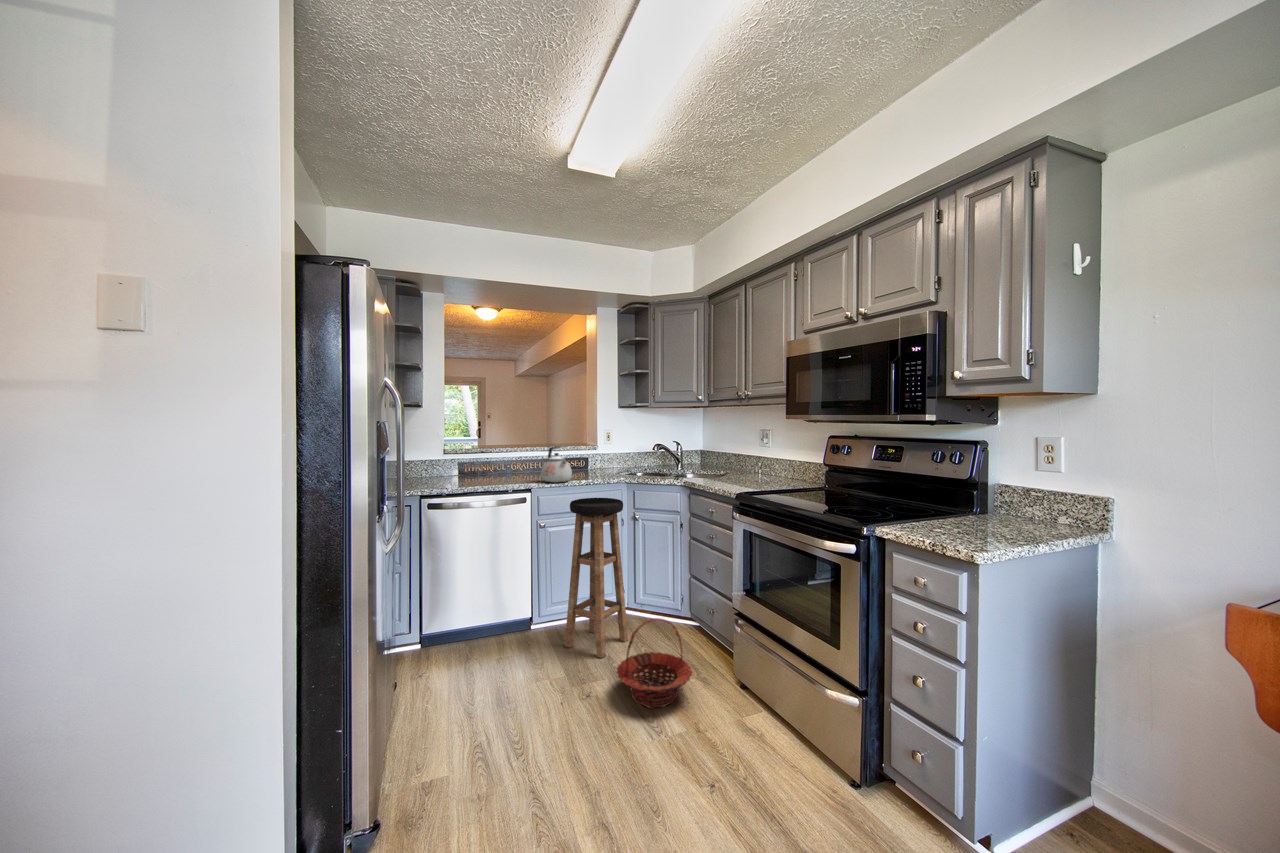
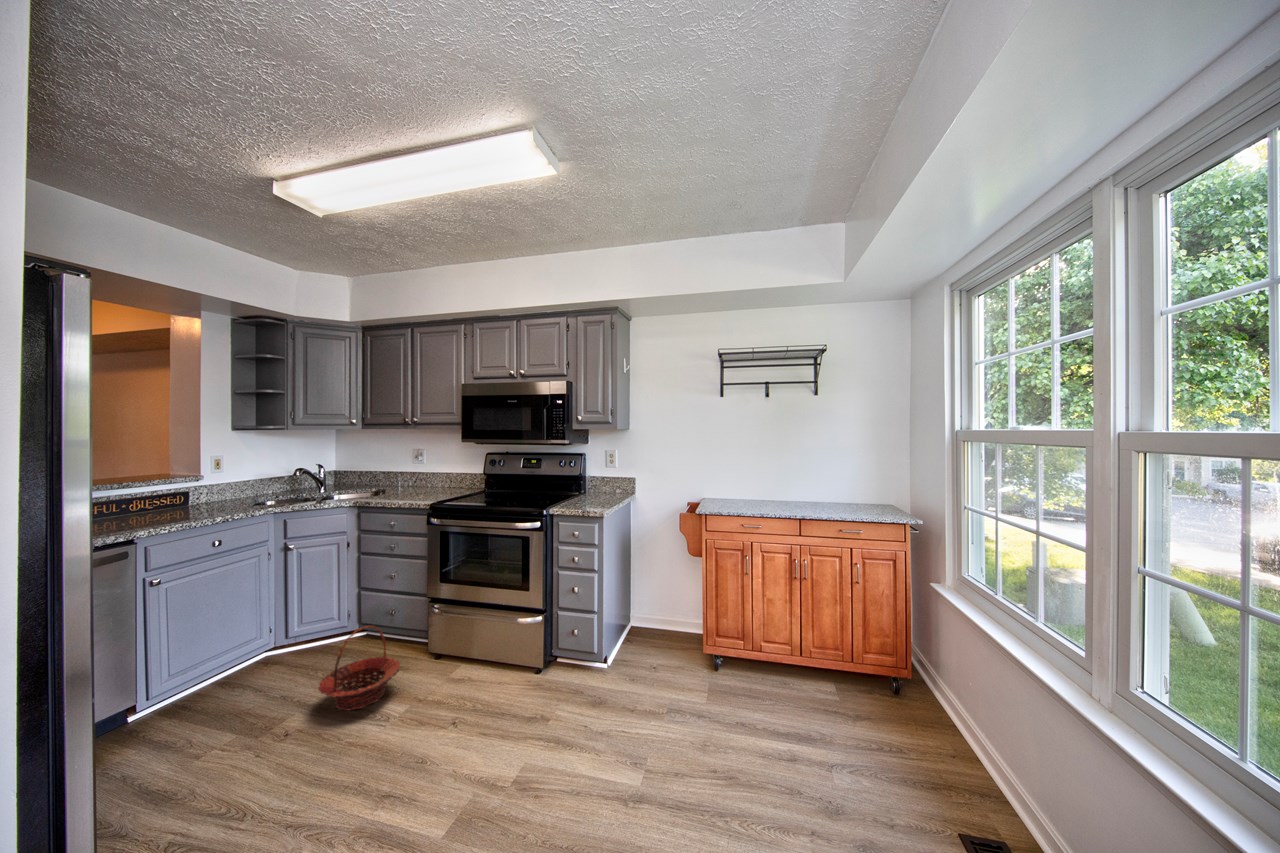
kettle: present [541,446,572,483] -> none [141,481,195,526]
bar stool: present [565,498,628,658] -> none [208,530,294,711]

